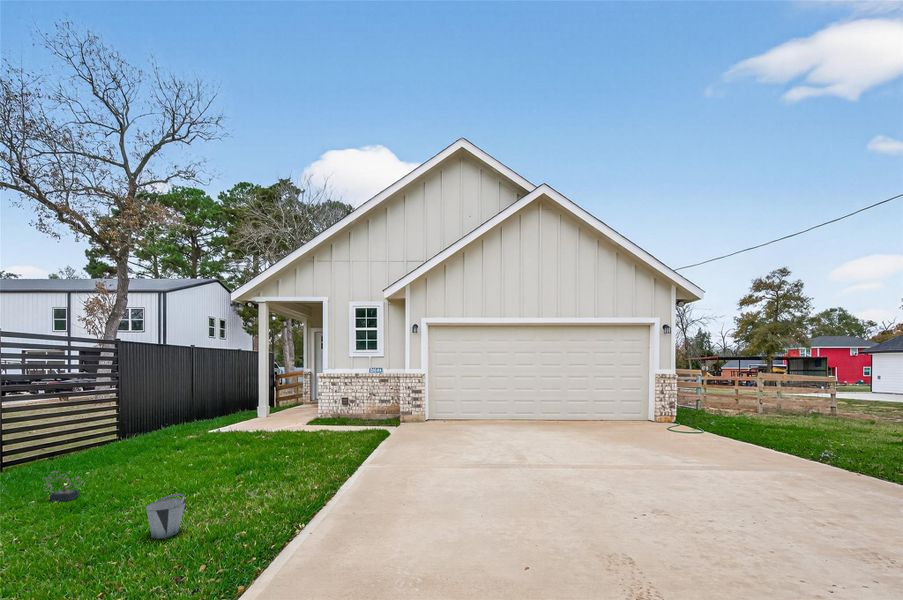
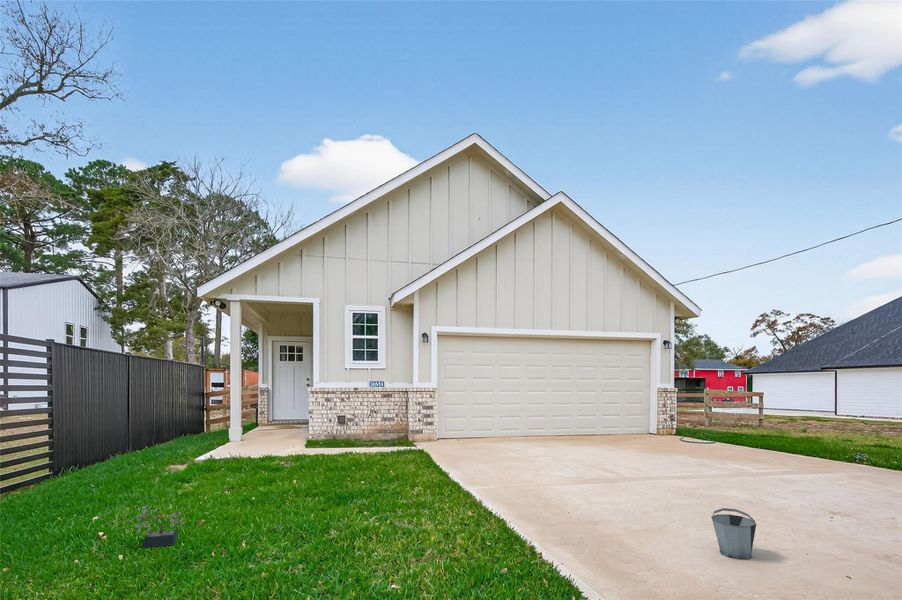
bucket: present [146,493,186,539] -> present [711,508,756,559]

